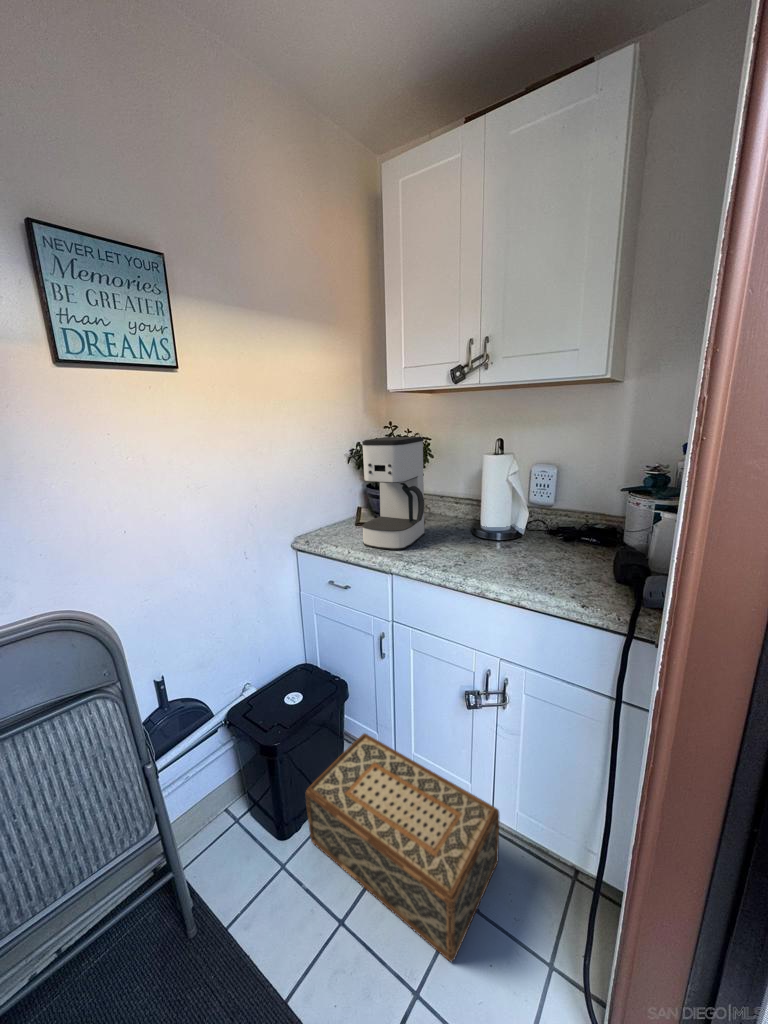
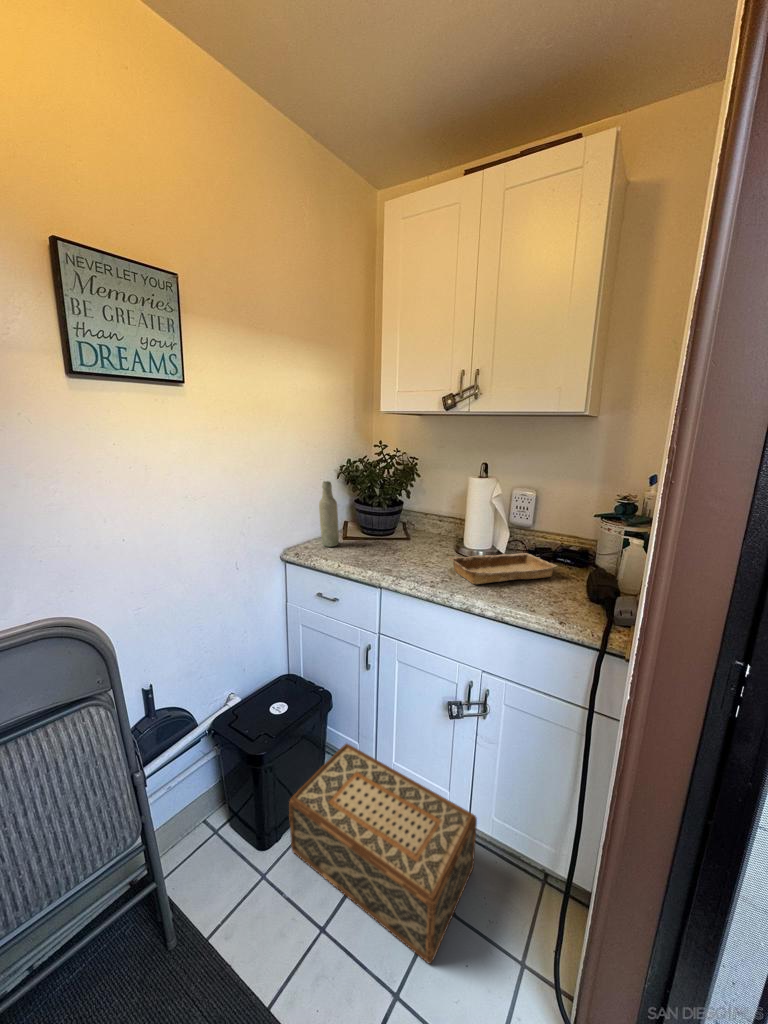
coffee maker: present [362,437,425,550] -> none [353,456,414,565]
bottle: none [328,465,350,533] -> present [319,481,339,547]
tray: none [462,533,581,567] -> present [449,553,556,584]

